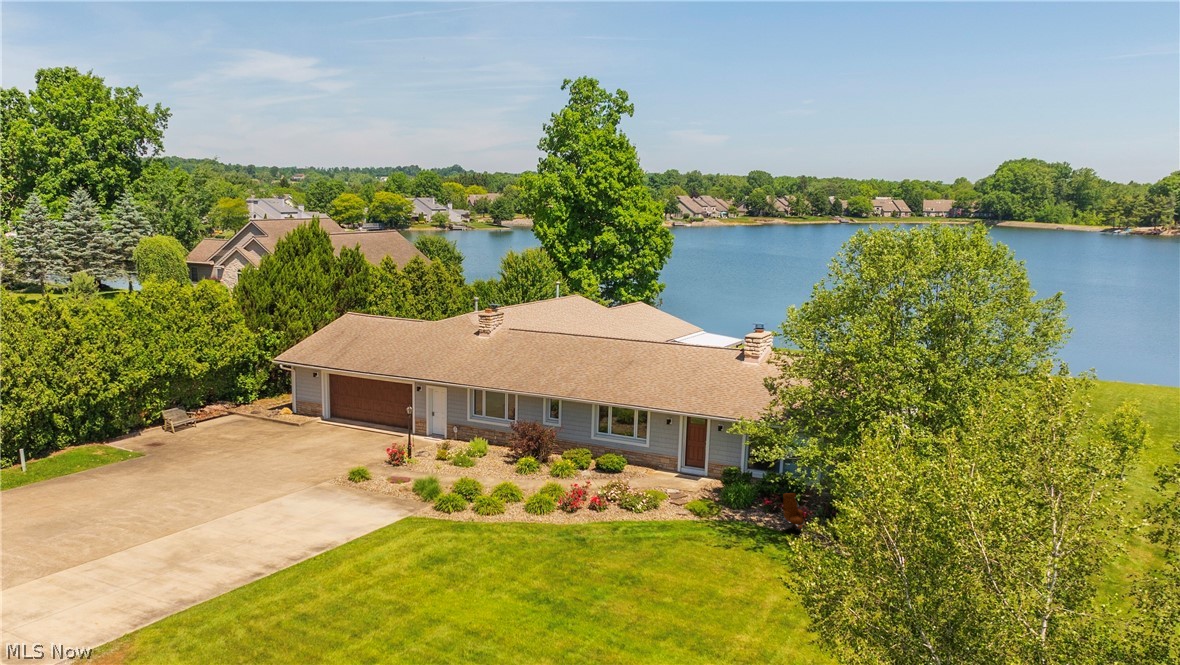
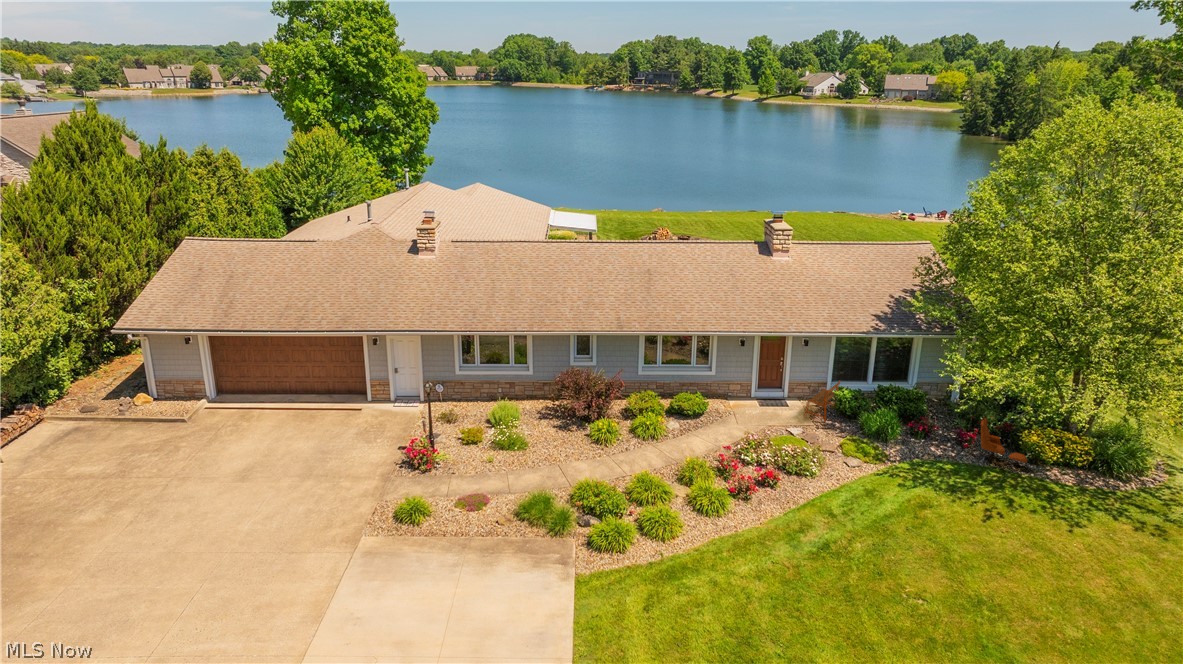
bench: none [695,461,733,494] -> present [804,381,840,422]

